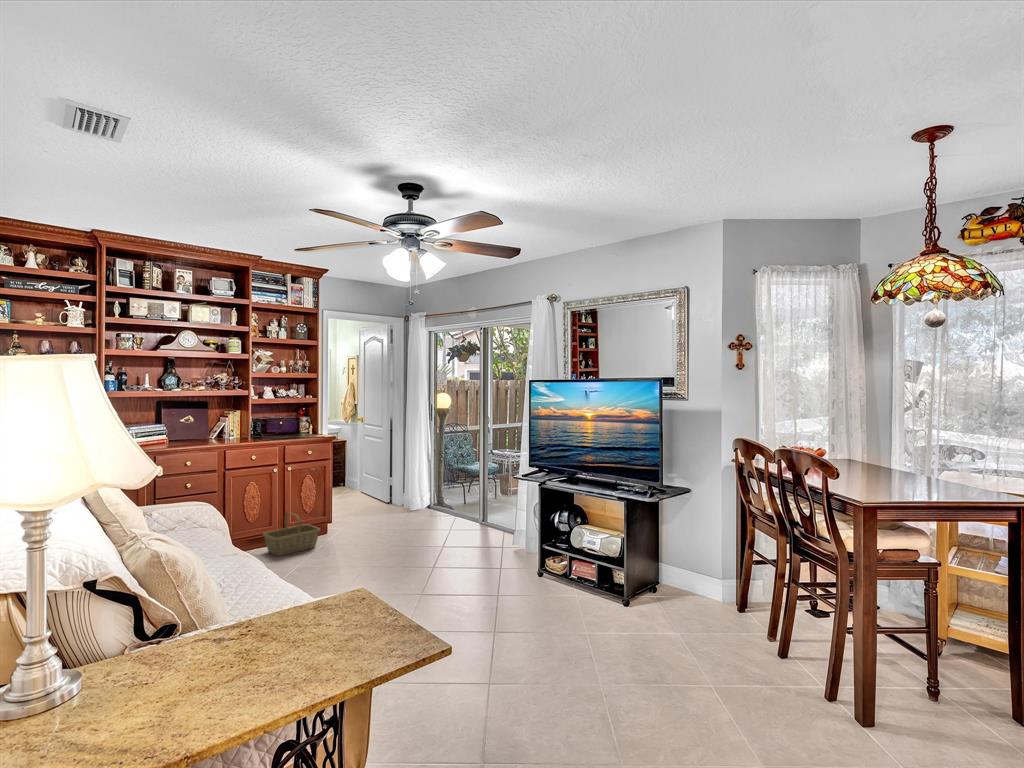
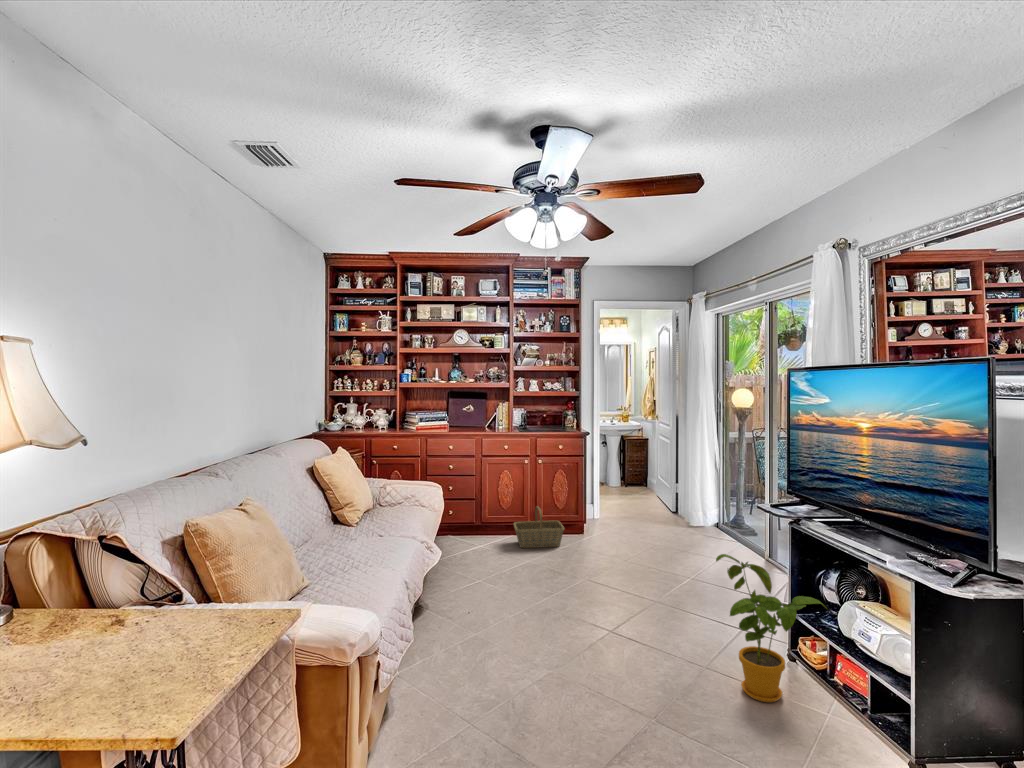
house plant: none [511,509,573,601] -> present [716,554,826,702]

